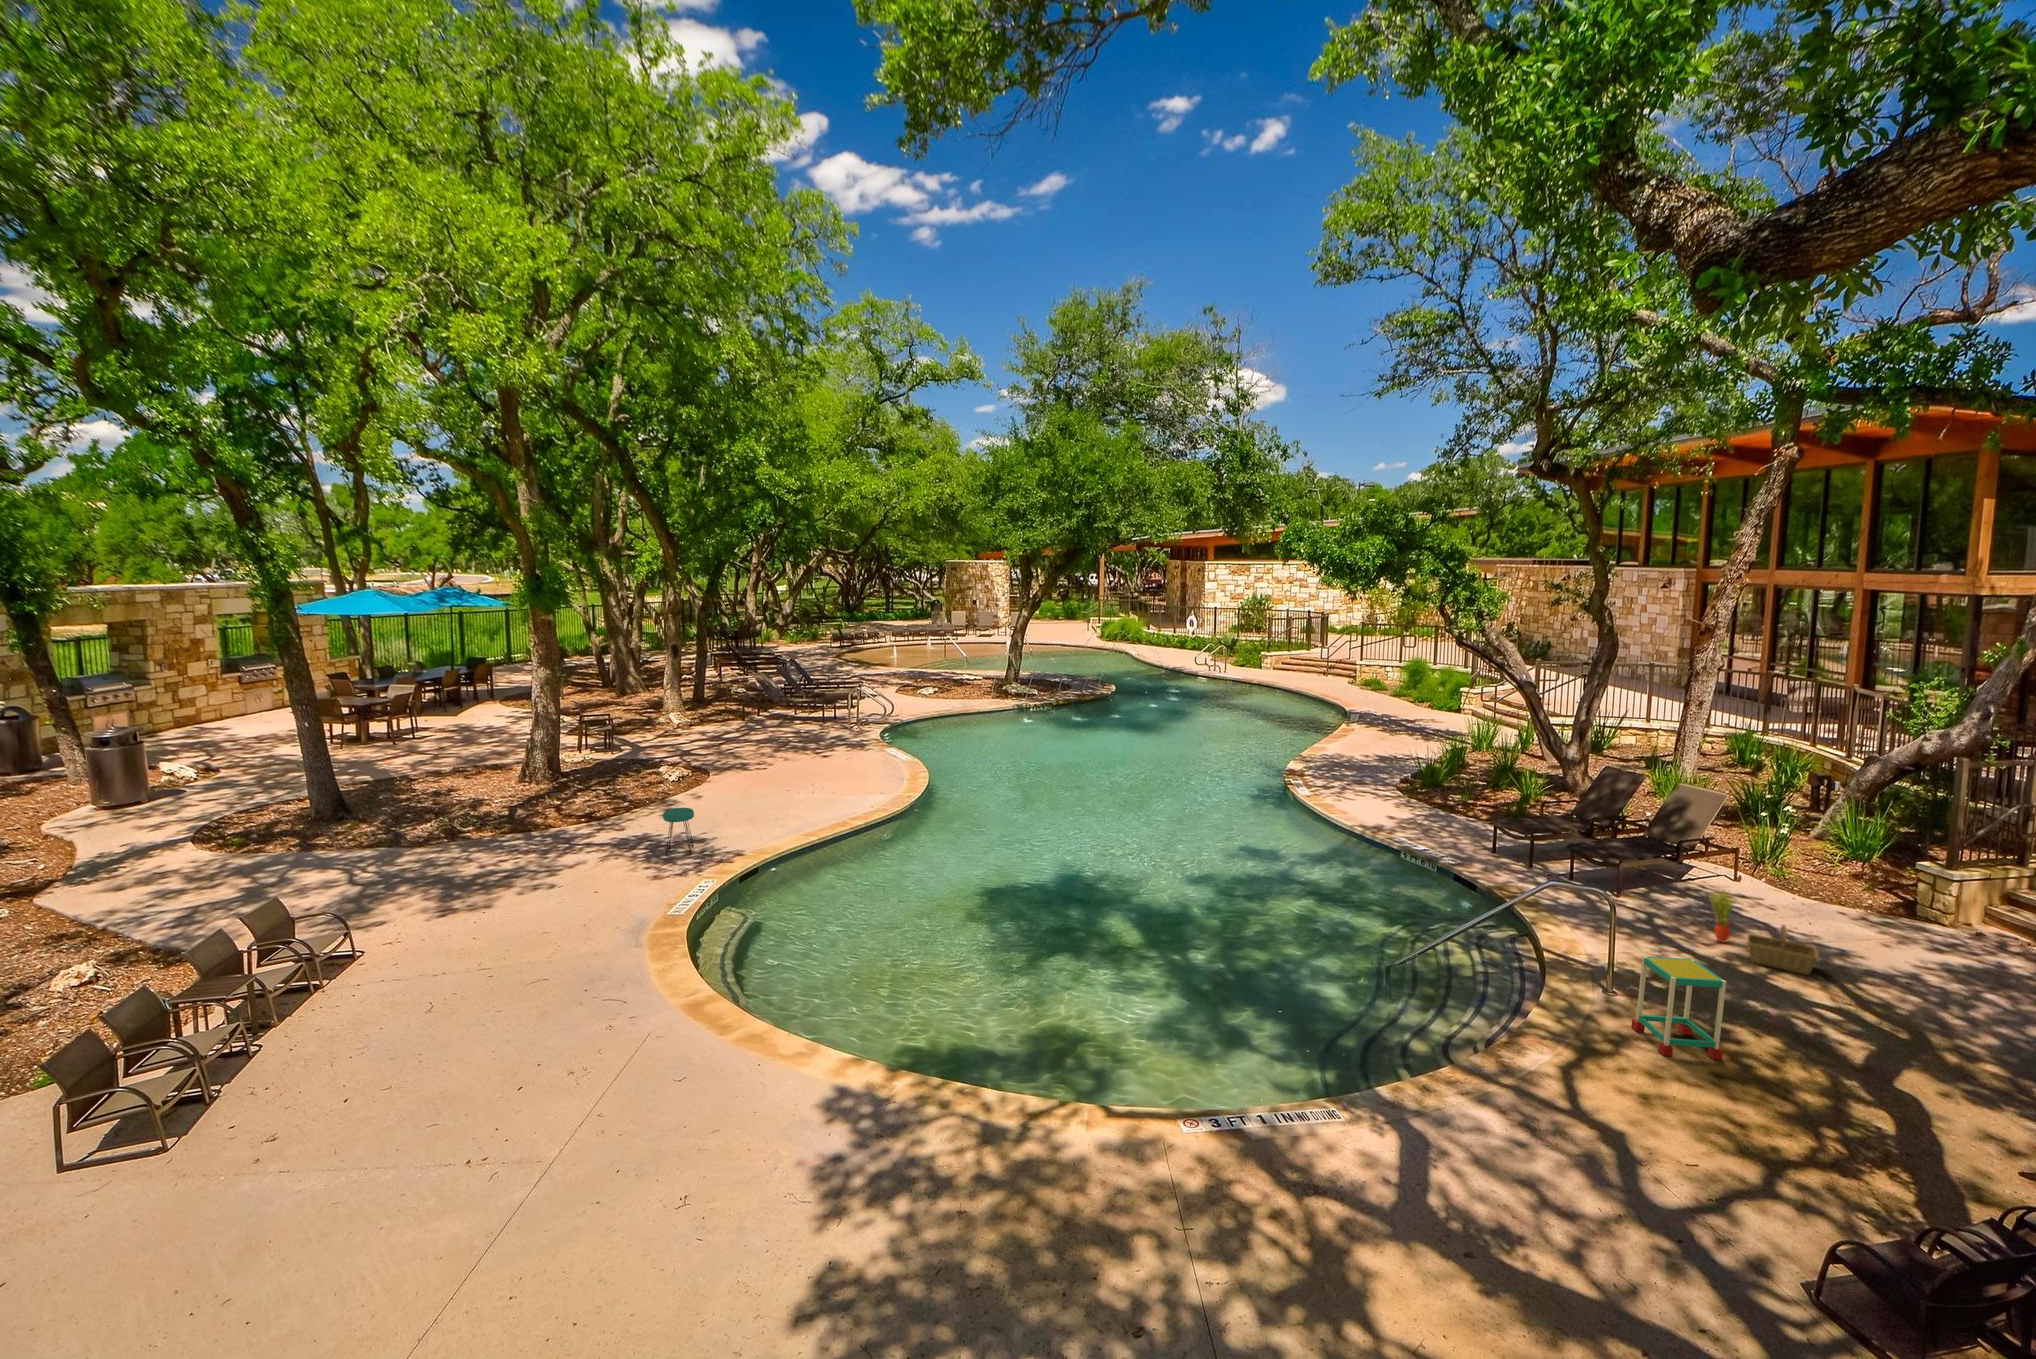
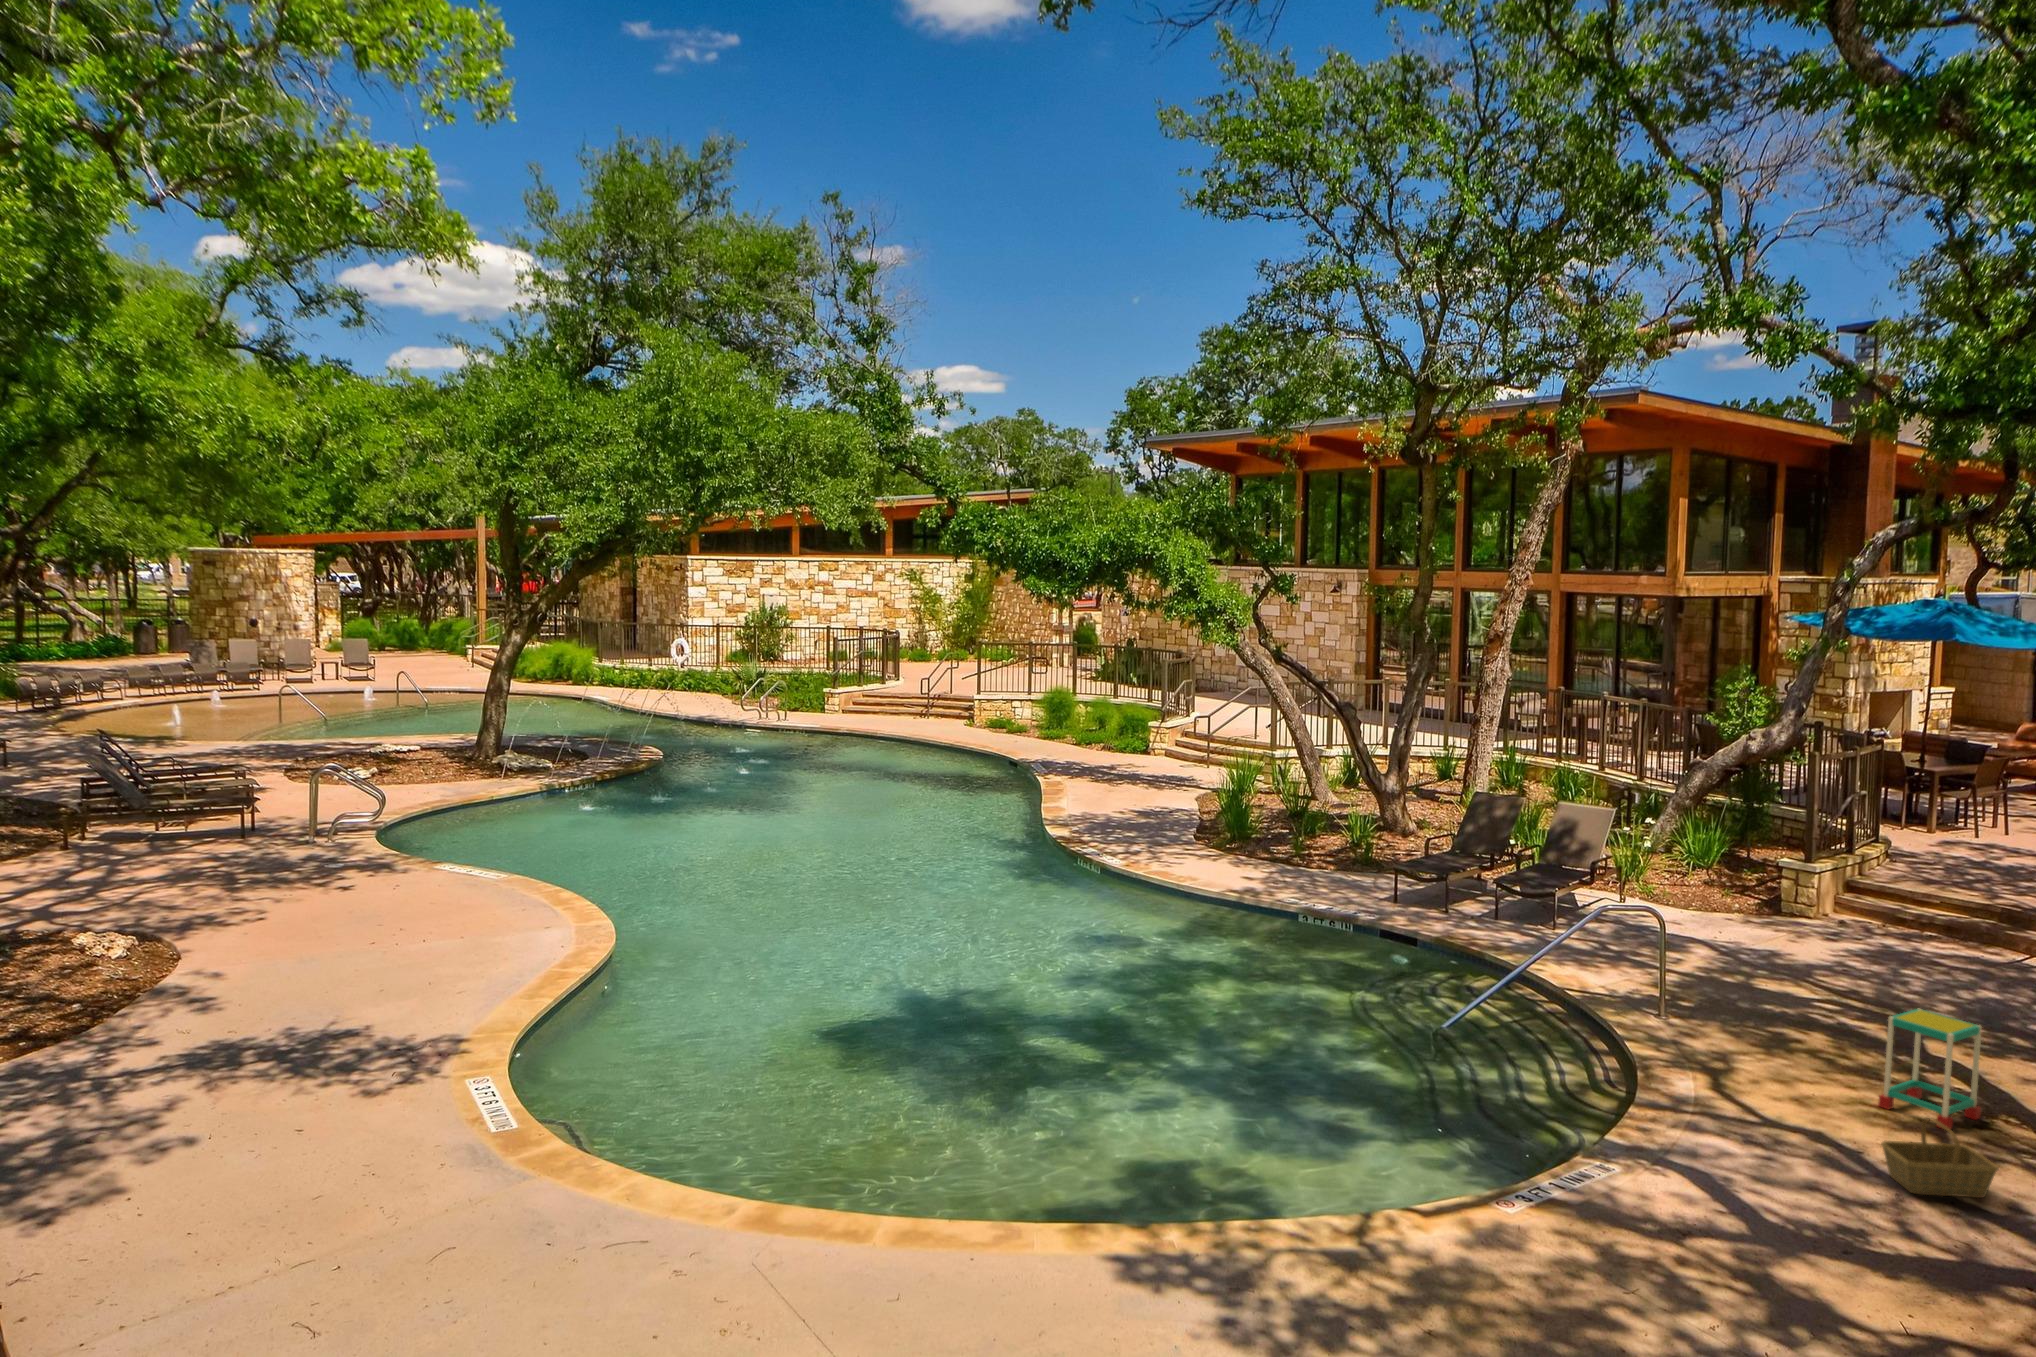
stool: present [663,808,694,856] -> none [126,1132,220,1272]
potted plant: present [1710,888,1735,943] -> none [1750,920,1781,985]
basket: present [1747,925,1819,975] -> present [1881,1118,1999,1198]

